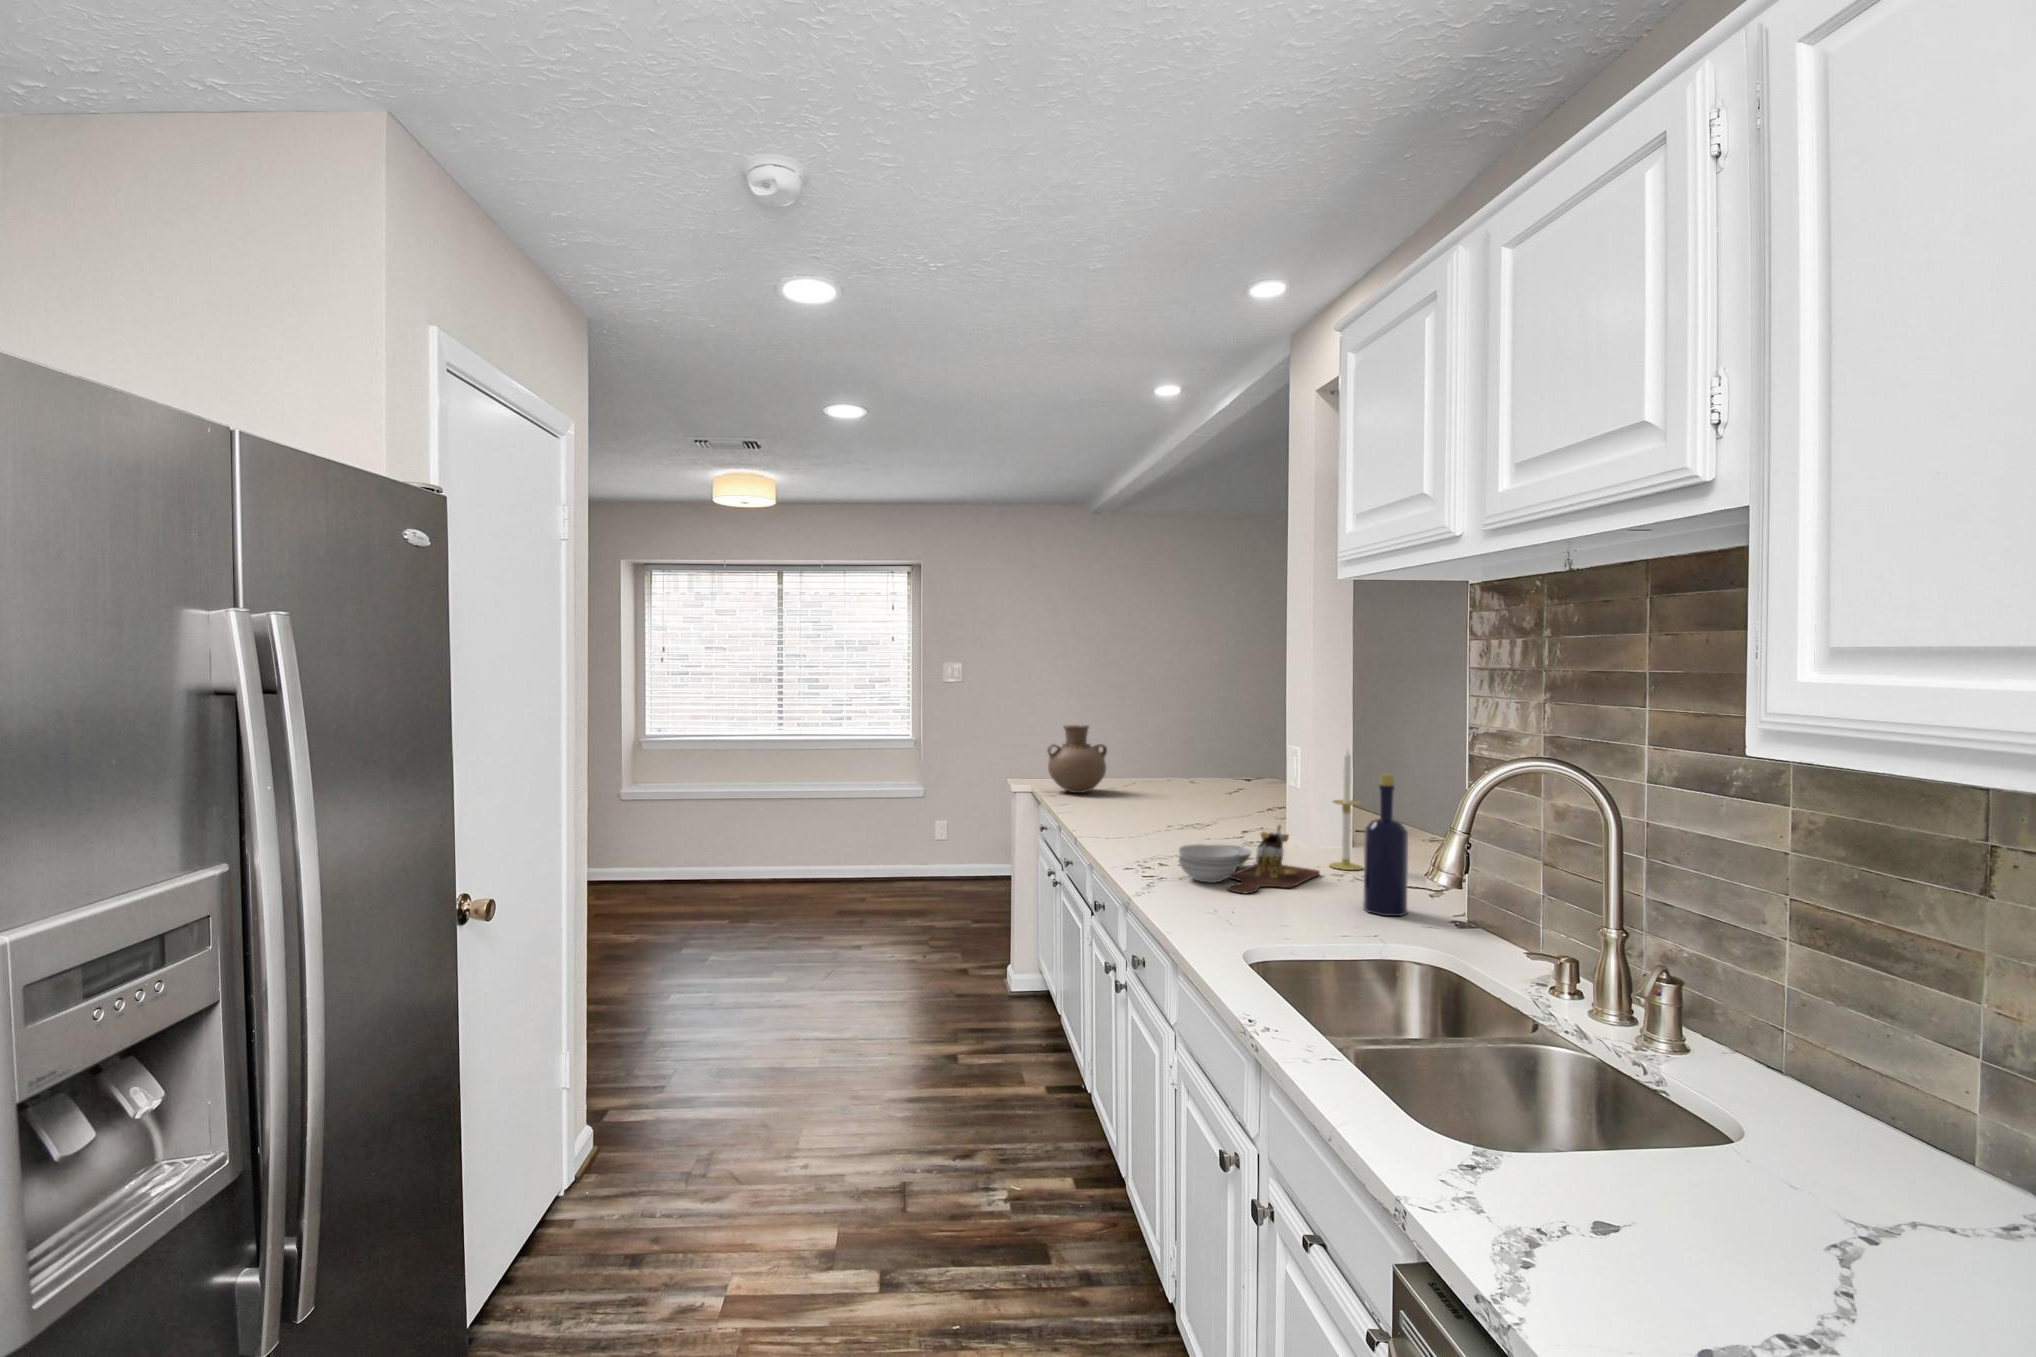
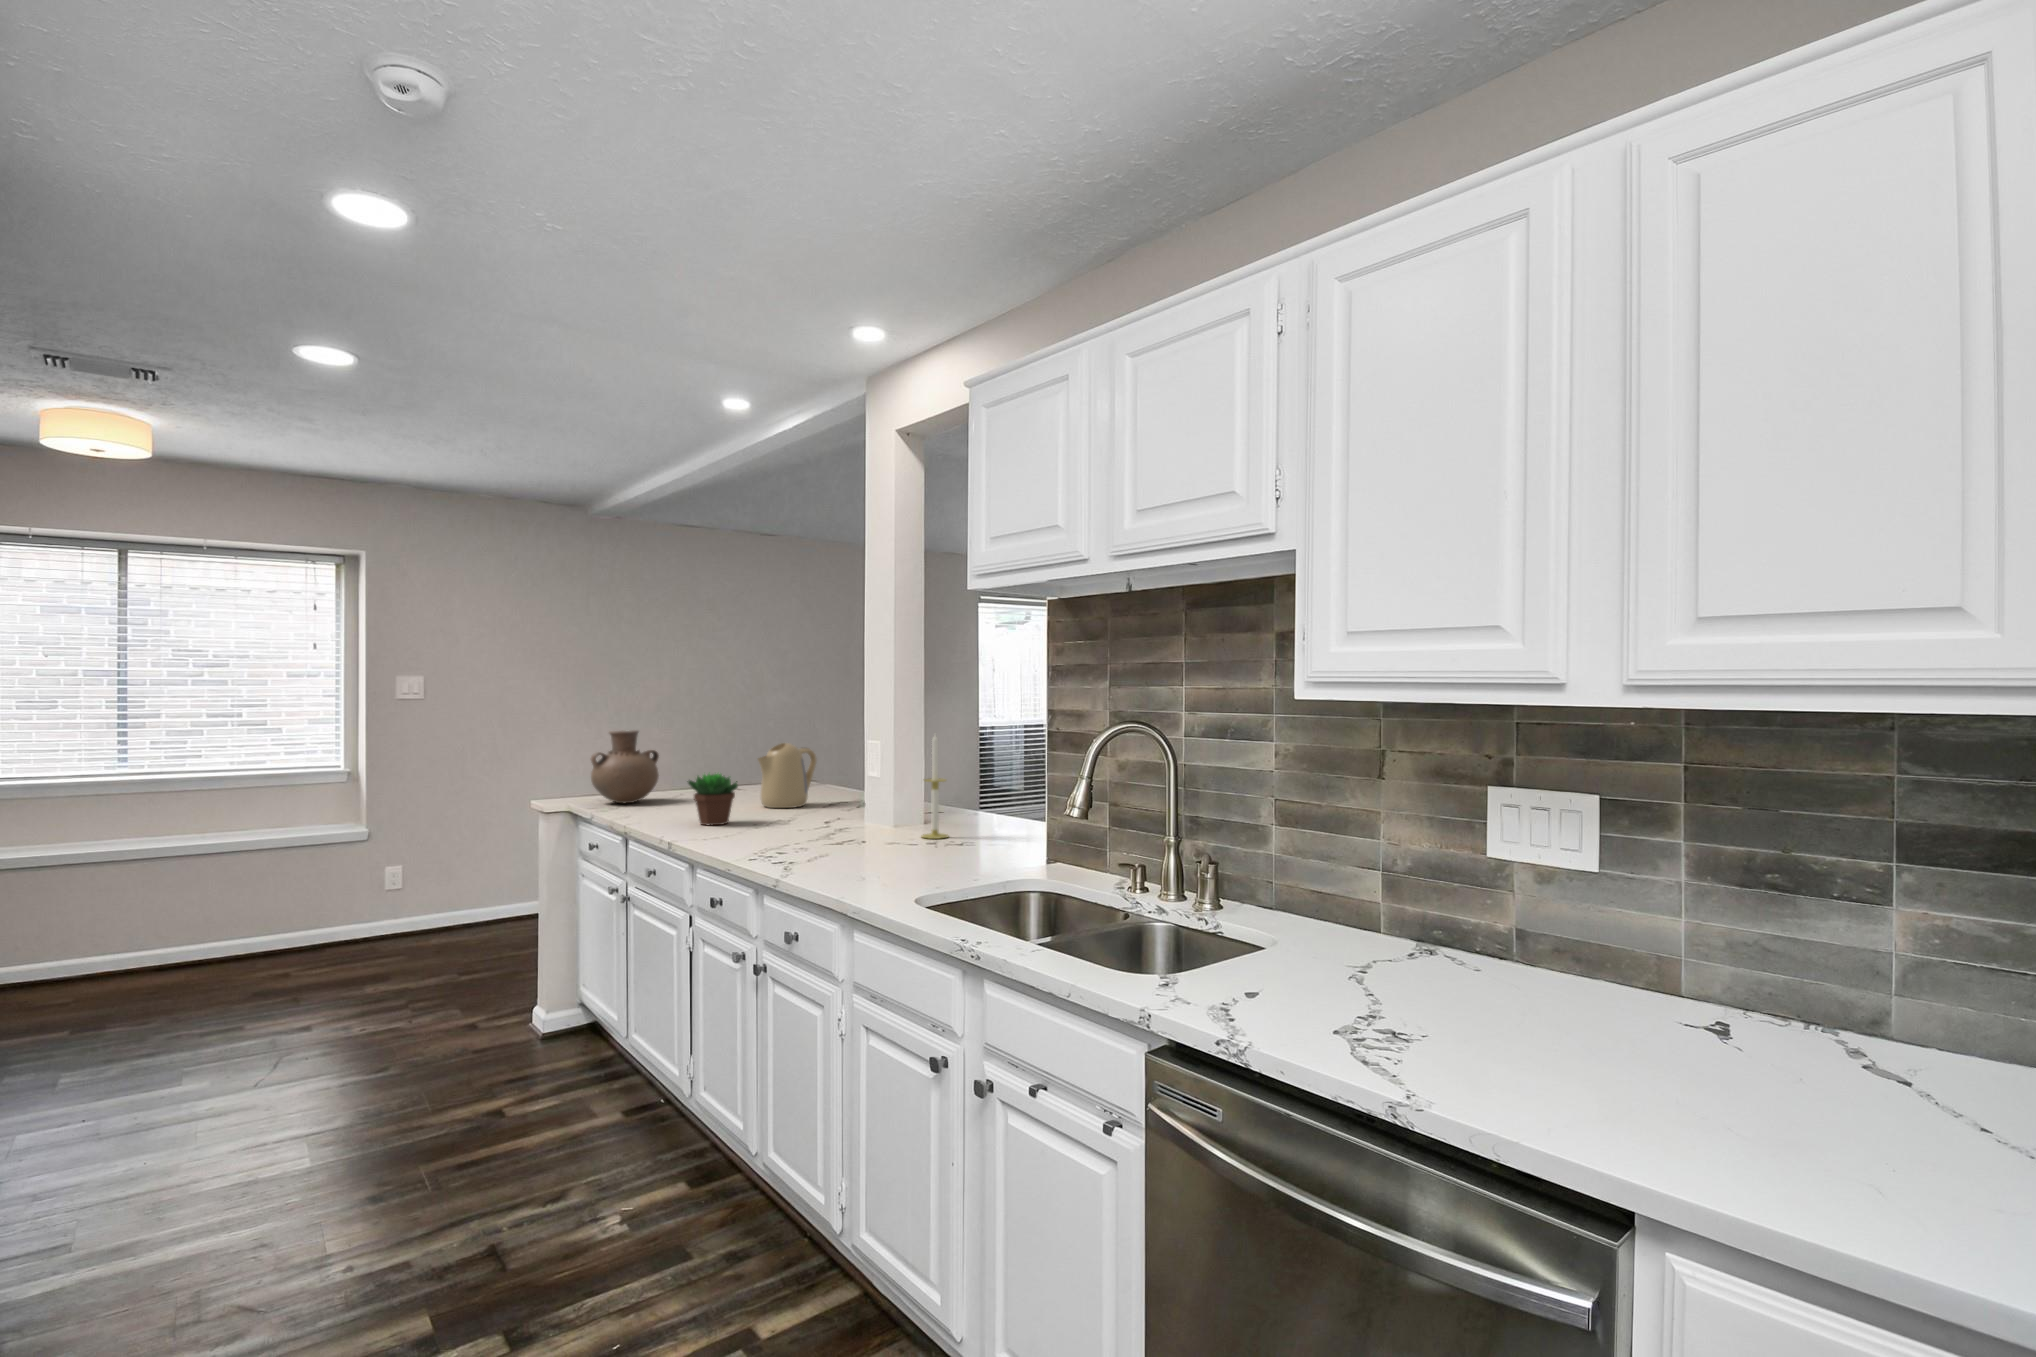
kettle: none [1187,745,1251,812] -> present [758,743,816,808]
succulent plant: none [1105,772,1158,826] -> present [687,774,738,825]
bottle: present [1363,774,1408,916] -> none [972,747,1006,864]
cutting board: present [1179,825,1320,893] -> none [803,803,920,863]

